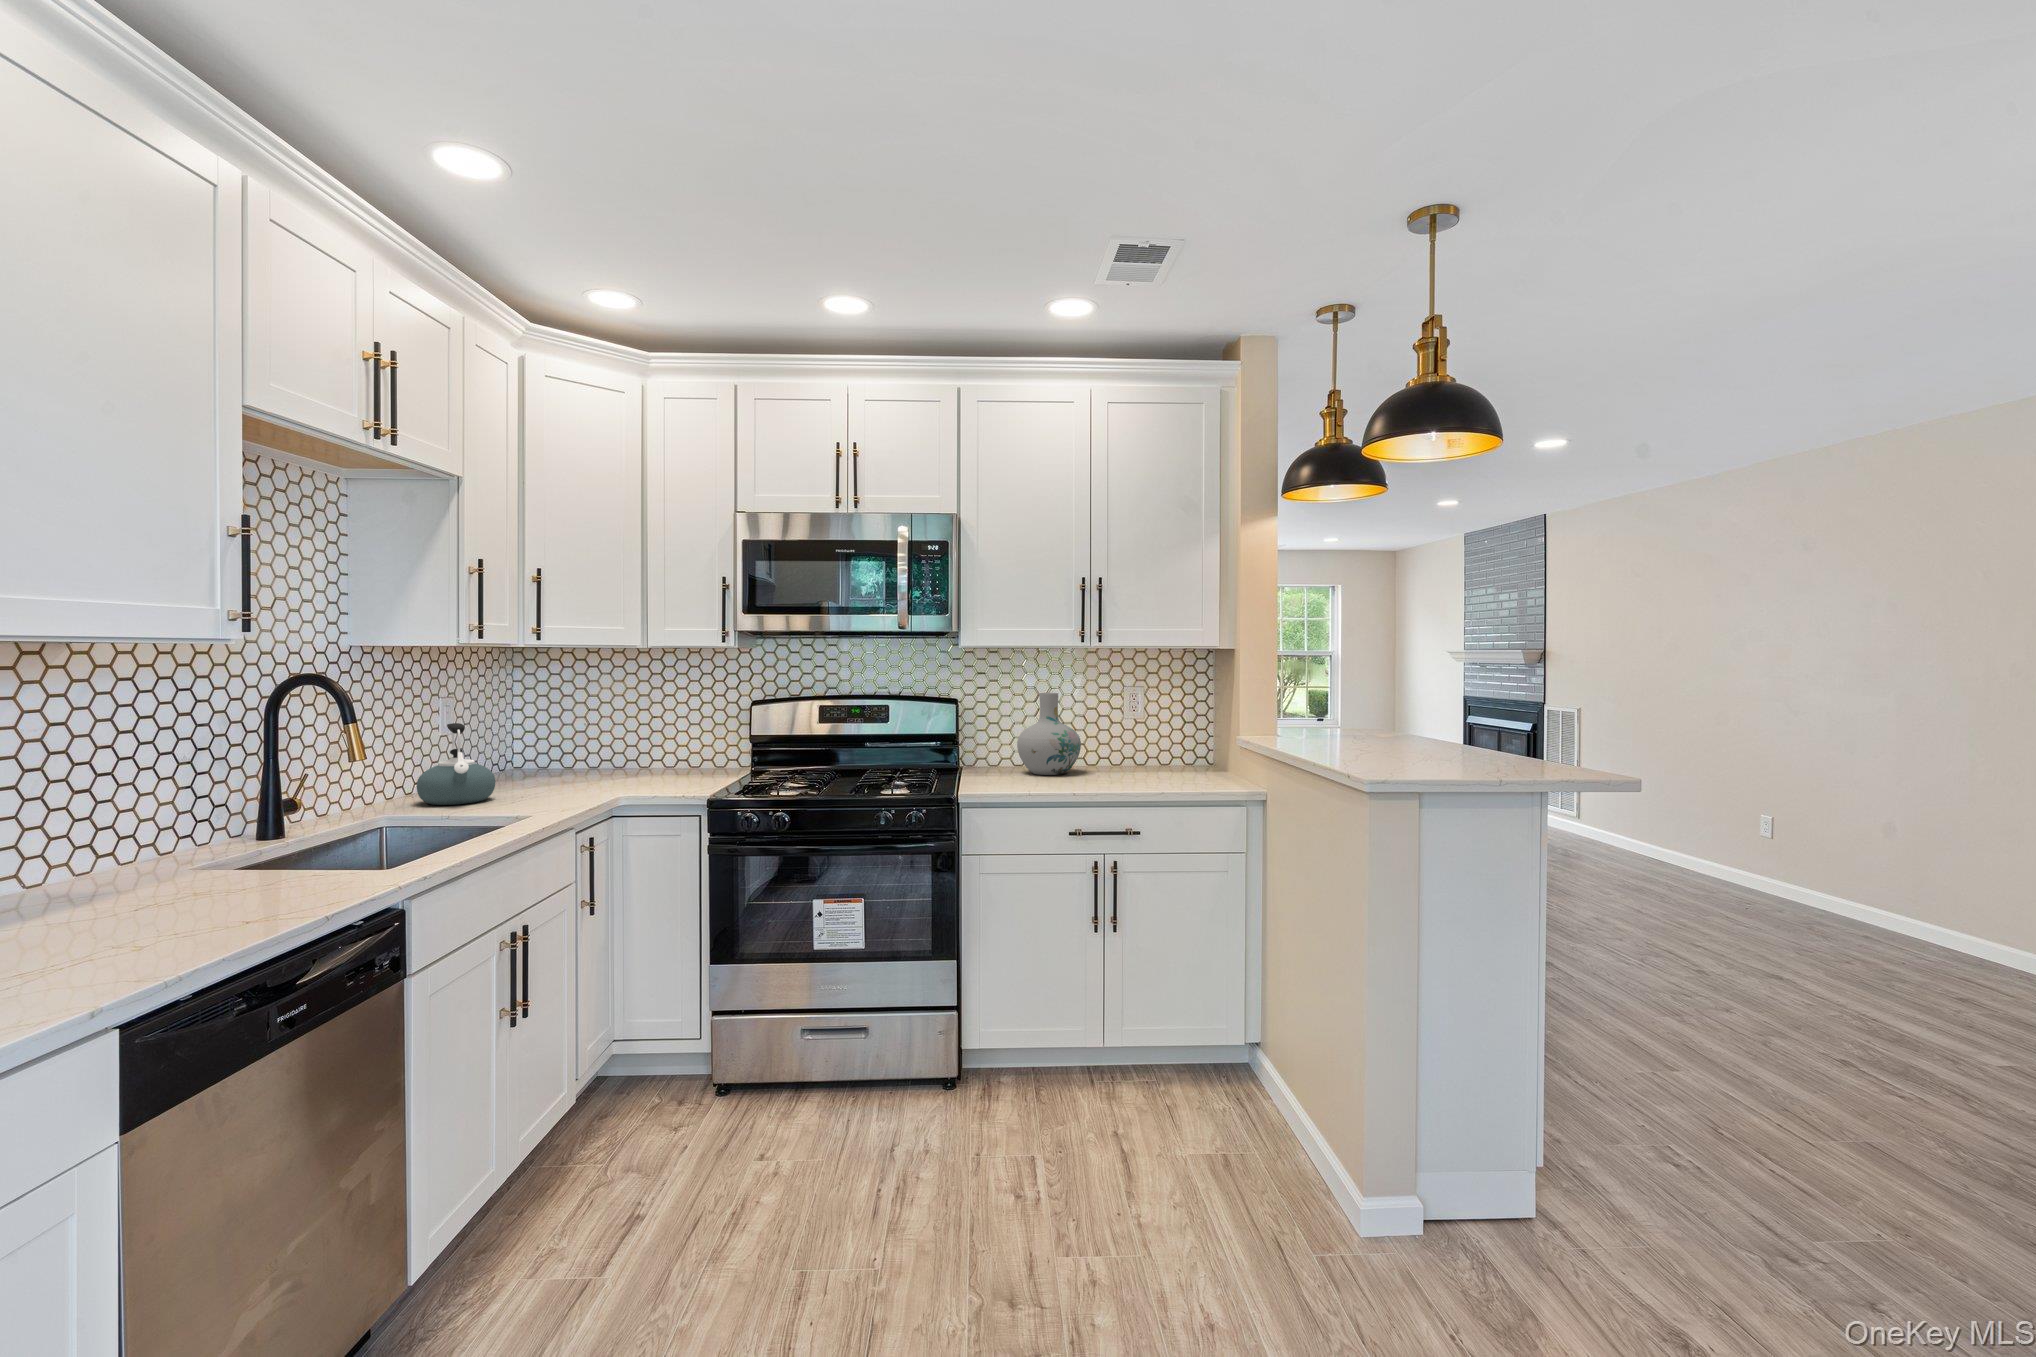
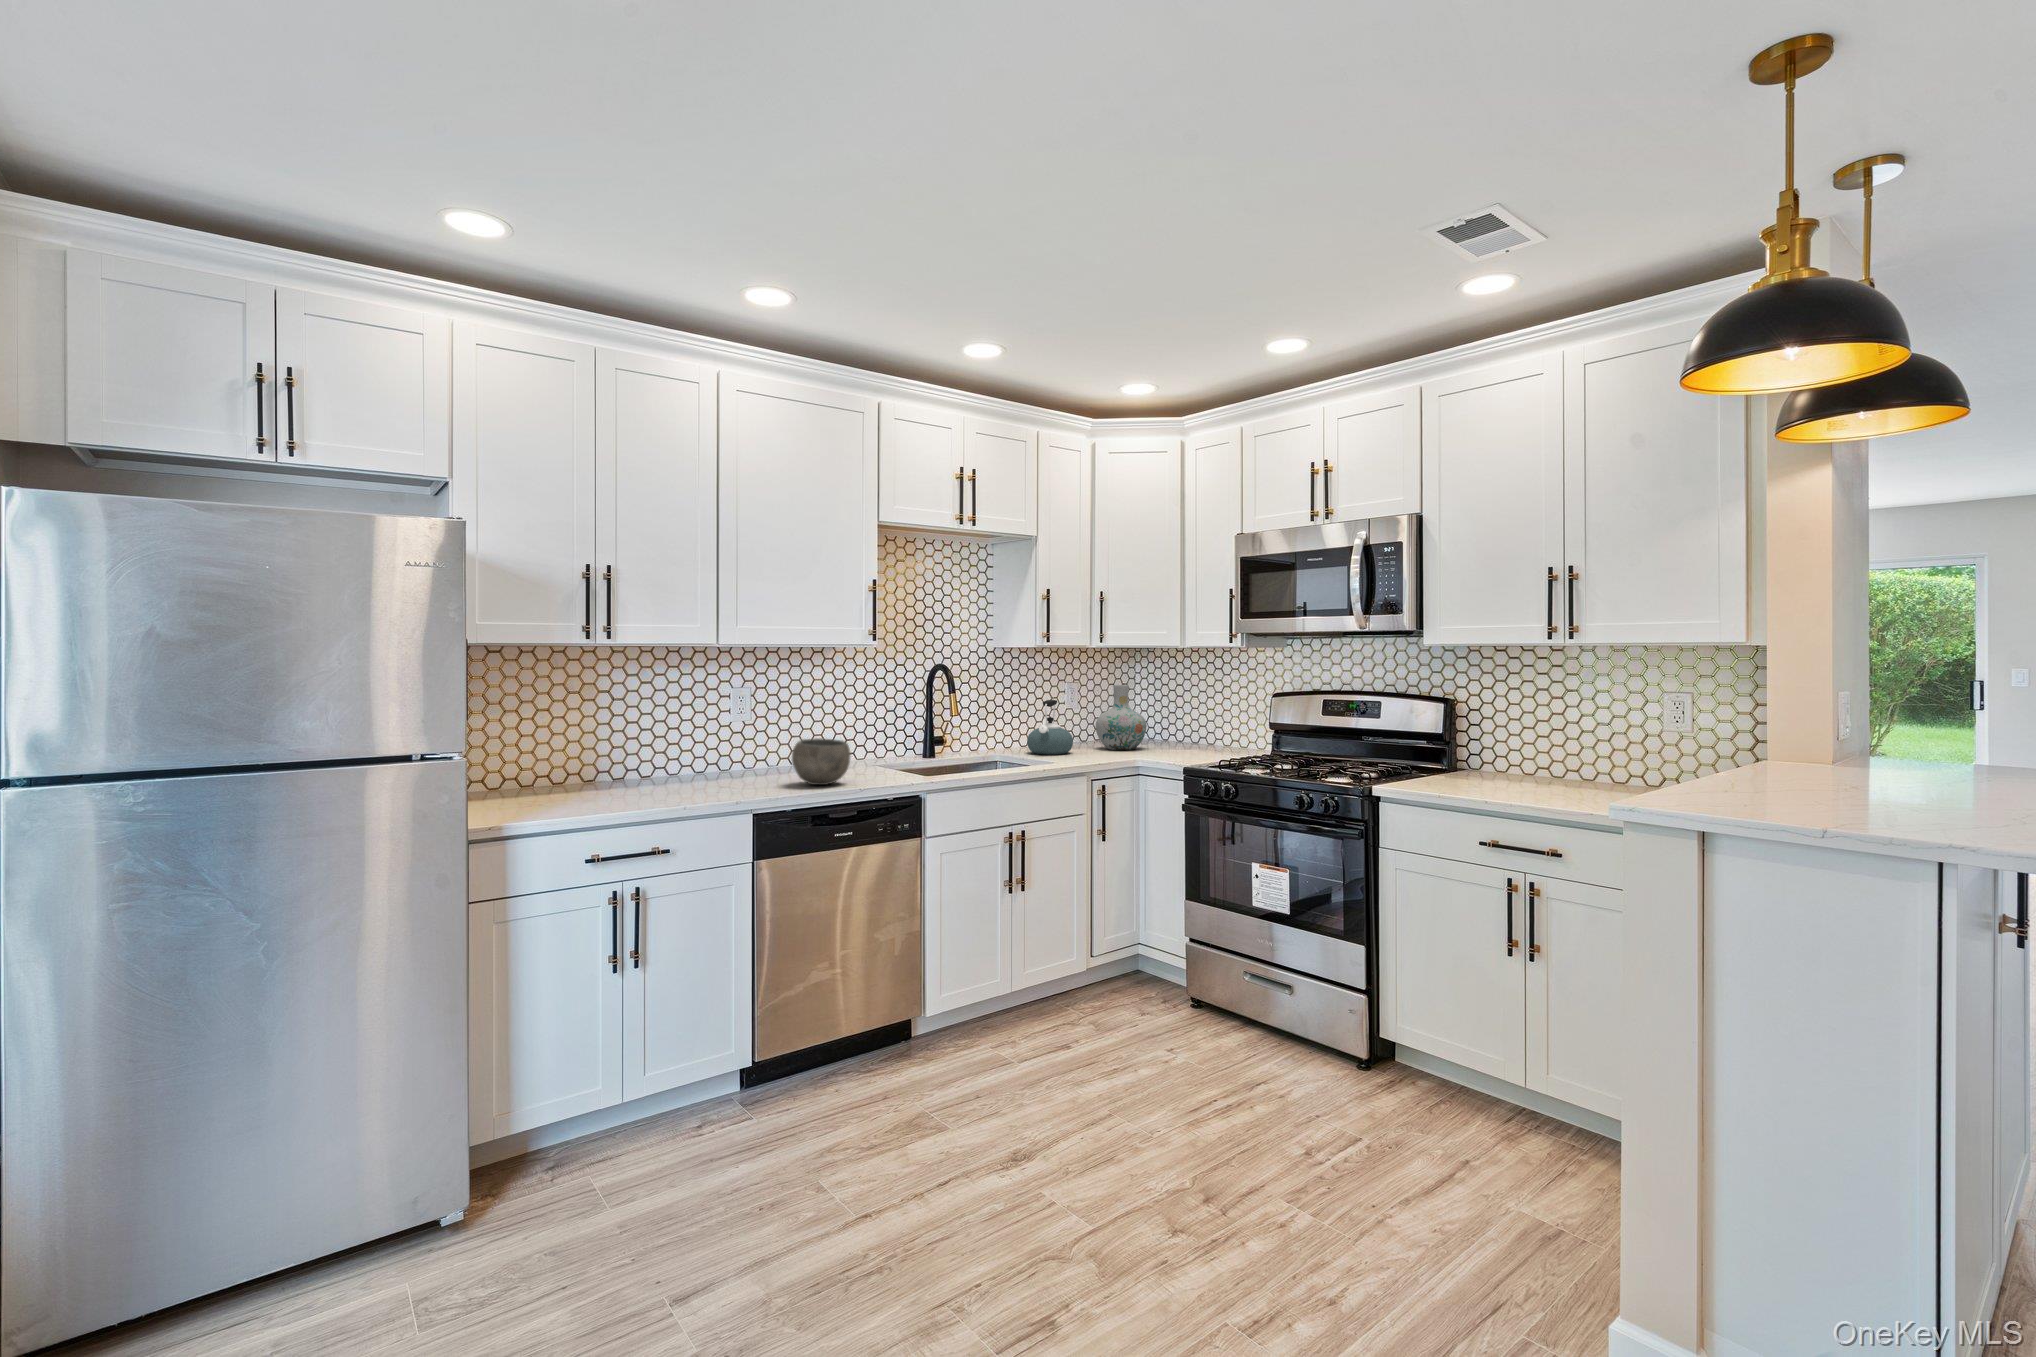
vase: present [1017,693,1081,775] -> present [1096,685,1147,750]
bowl: none [99,827,257,927] -> present [792,738,850,785]

